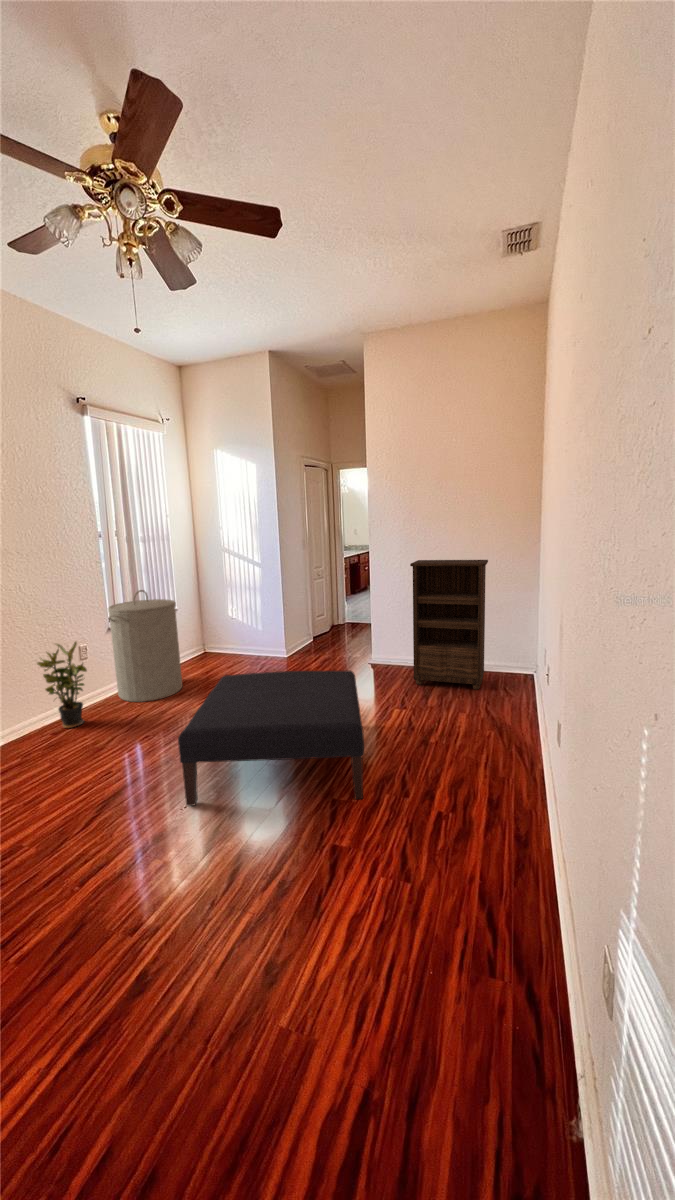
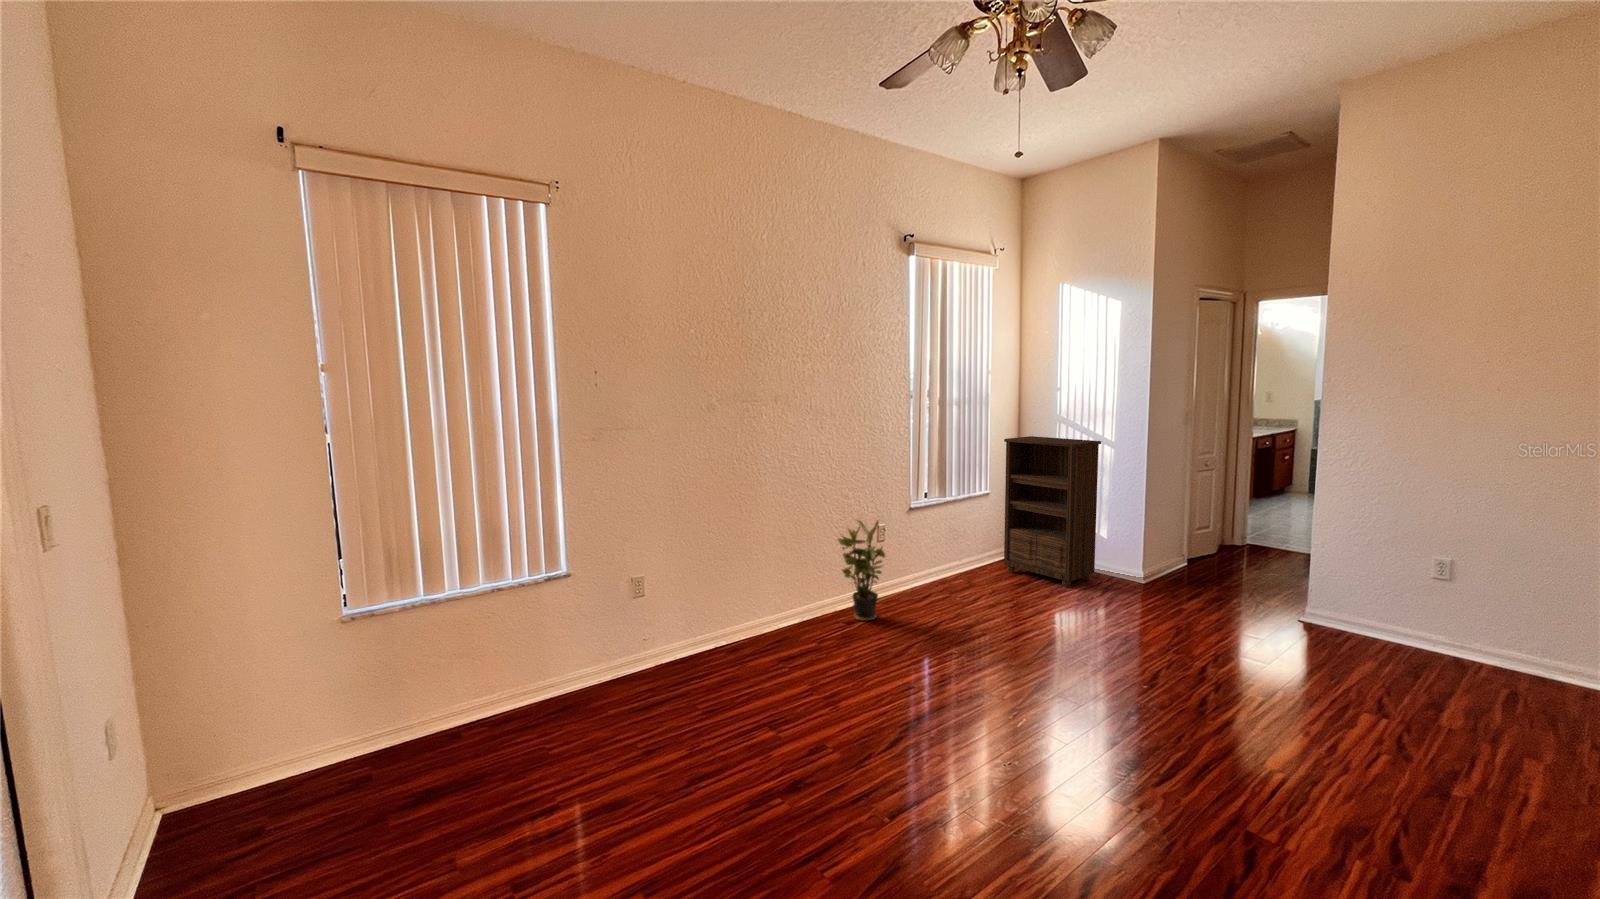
bookshelf: present [410,560,488,690] -> present [1004,436,1101,587]
laundry hamper: present [108,590,182,702] -> none [912,466,994,608]
ottoman: present [178,670,364,806] -> none [1009,597,1319,850]

